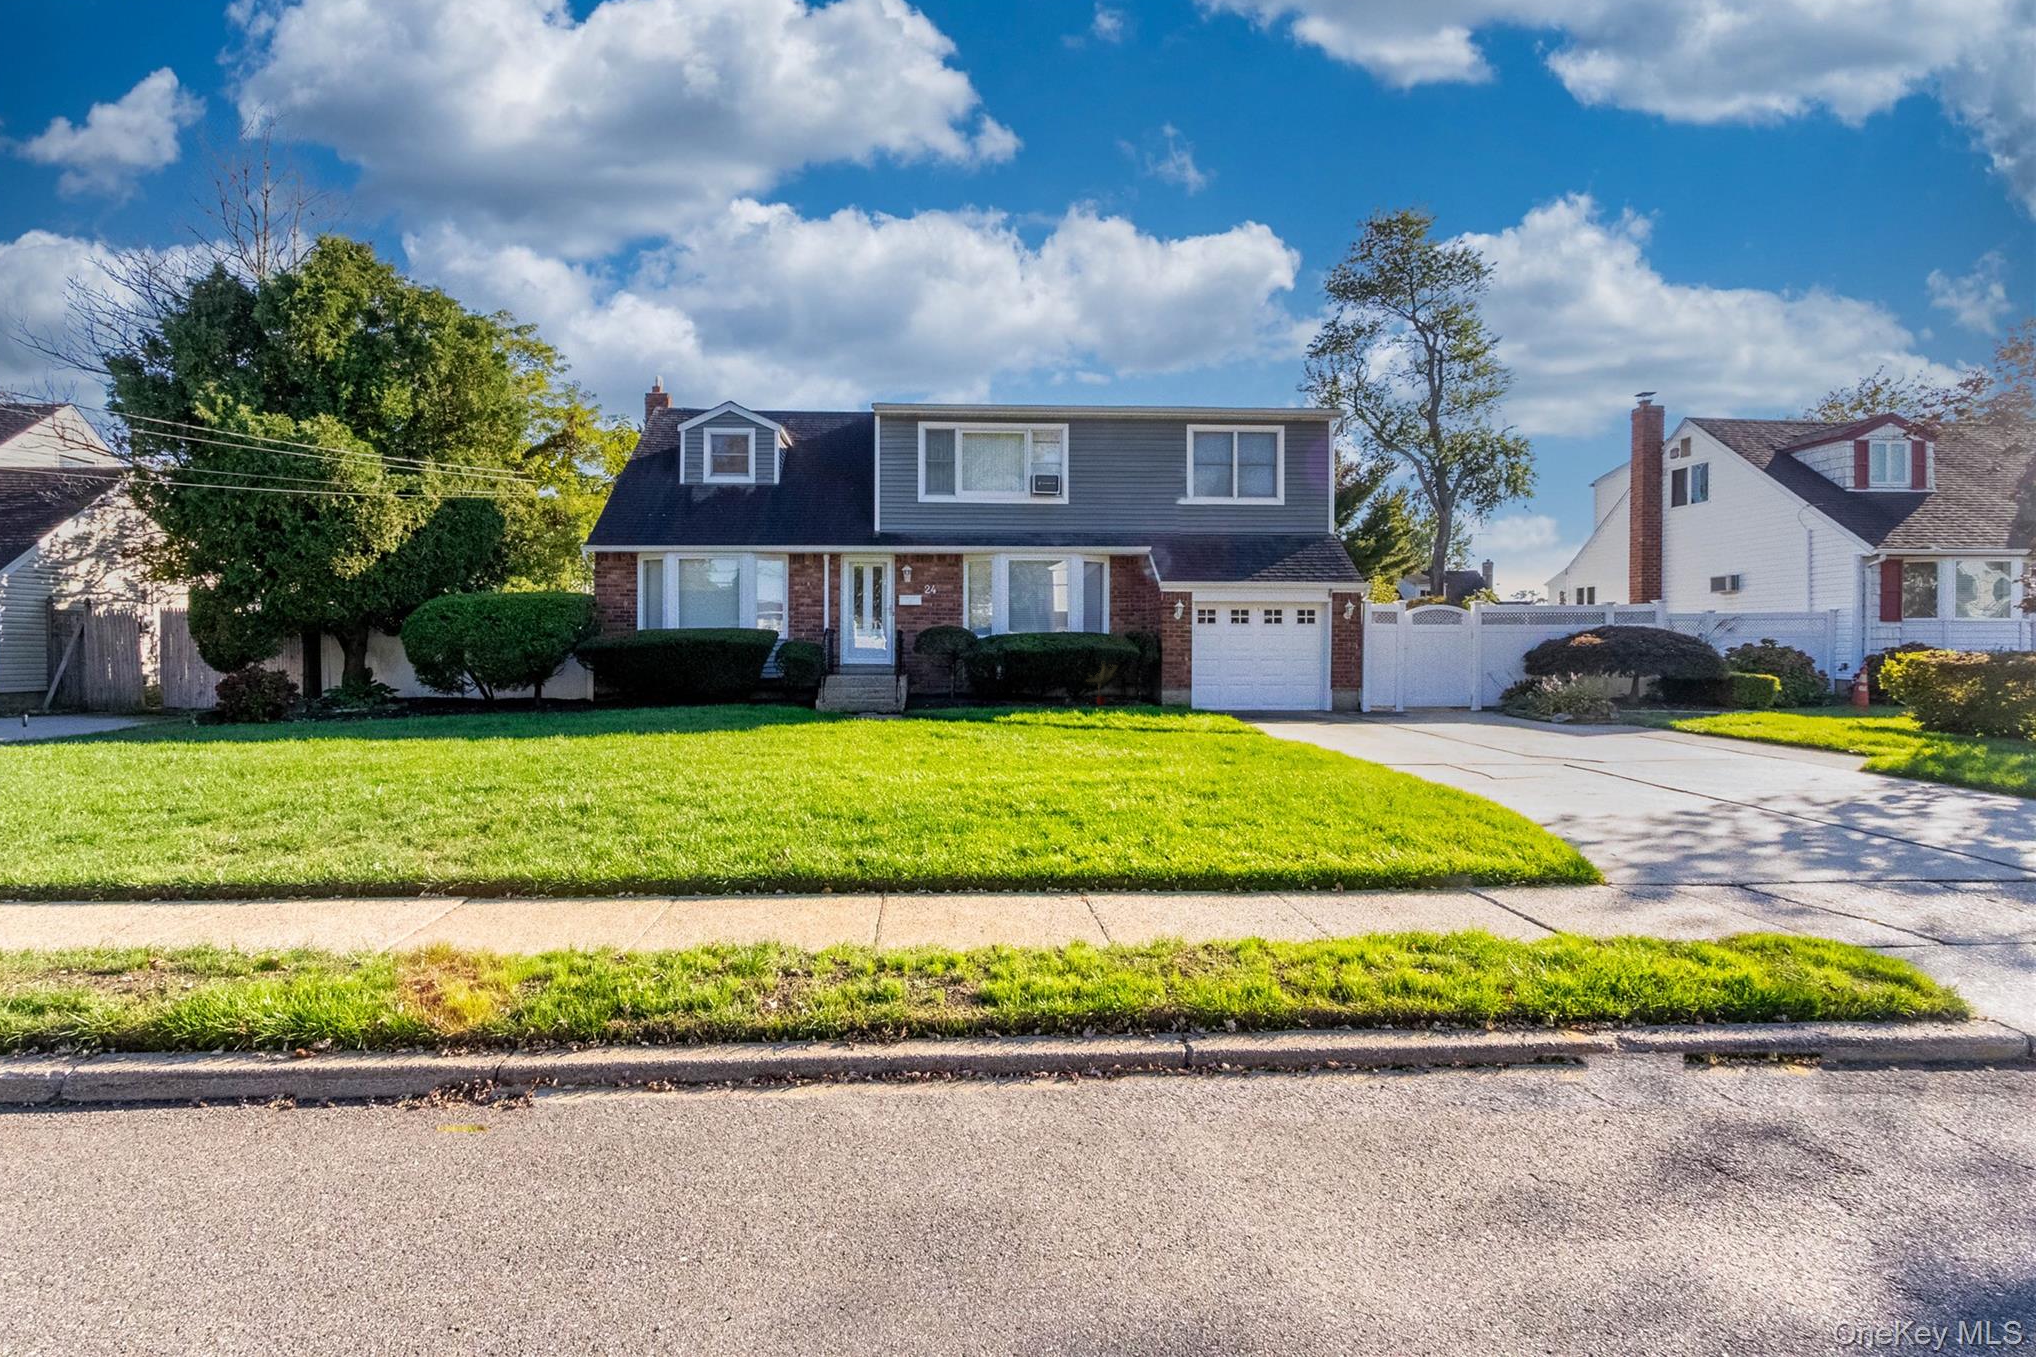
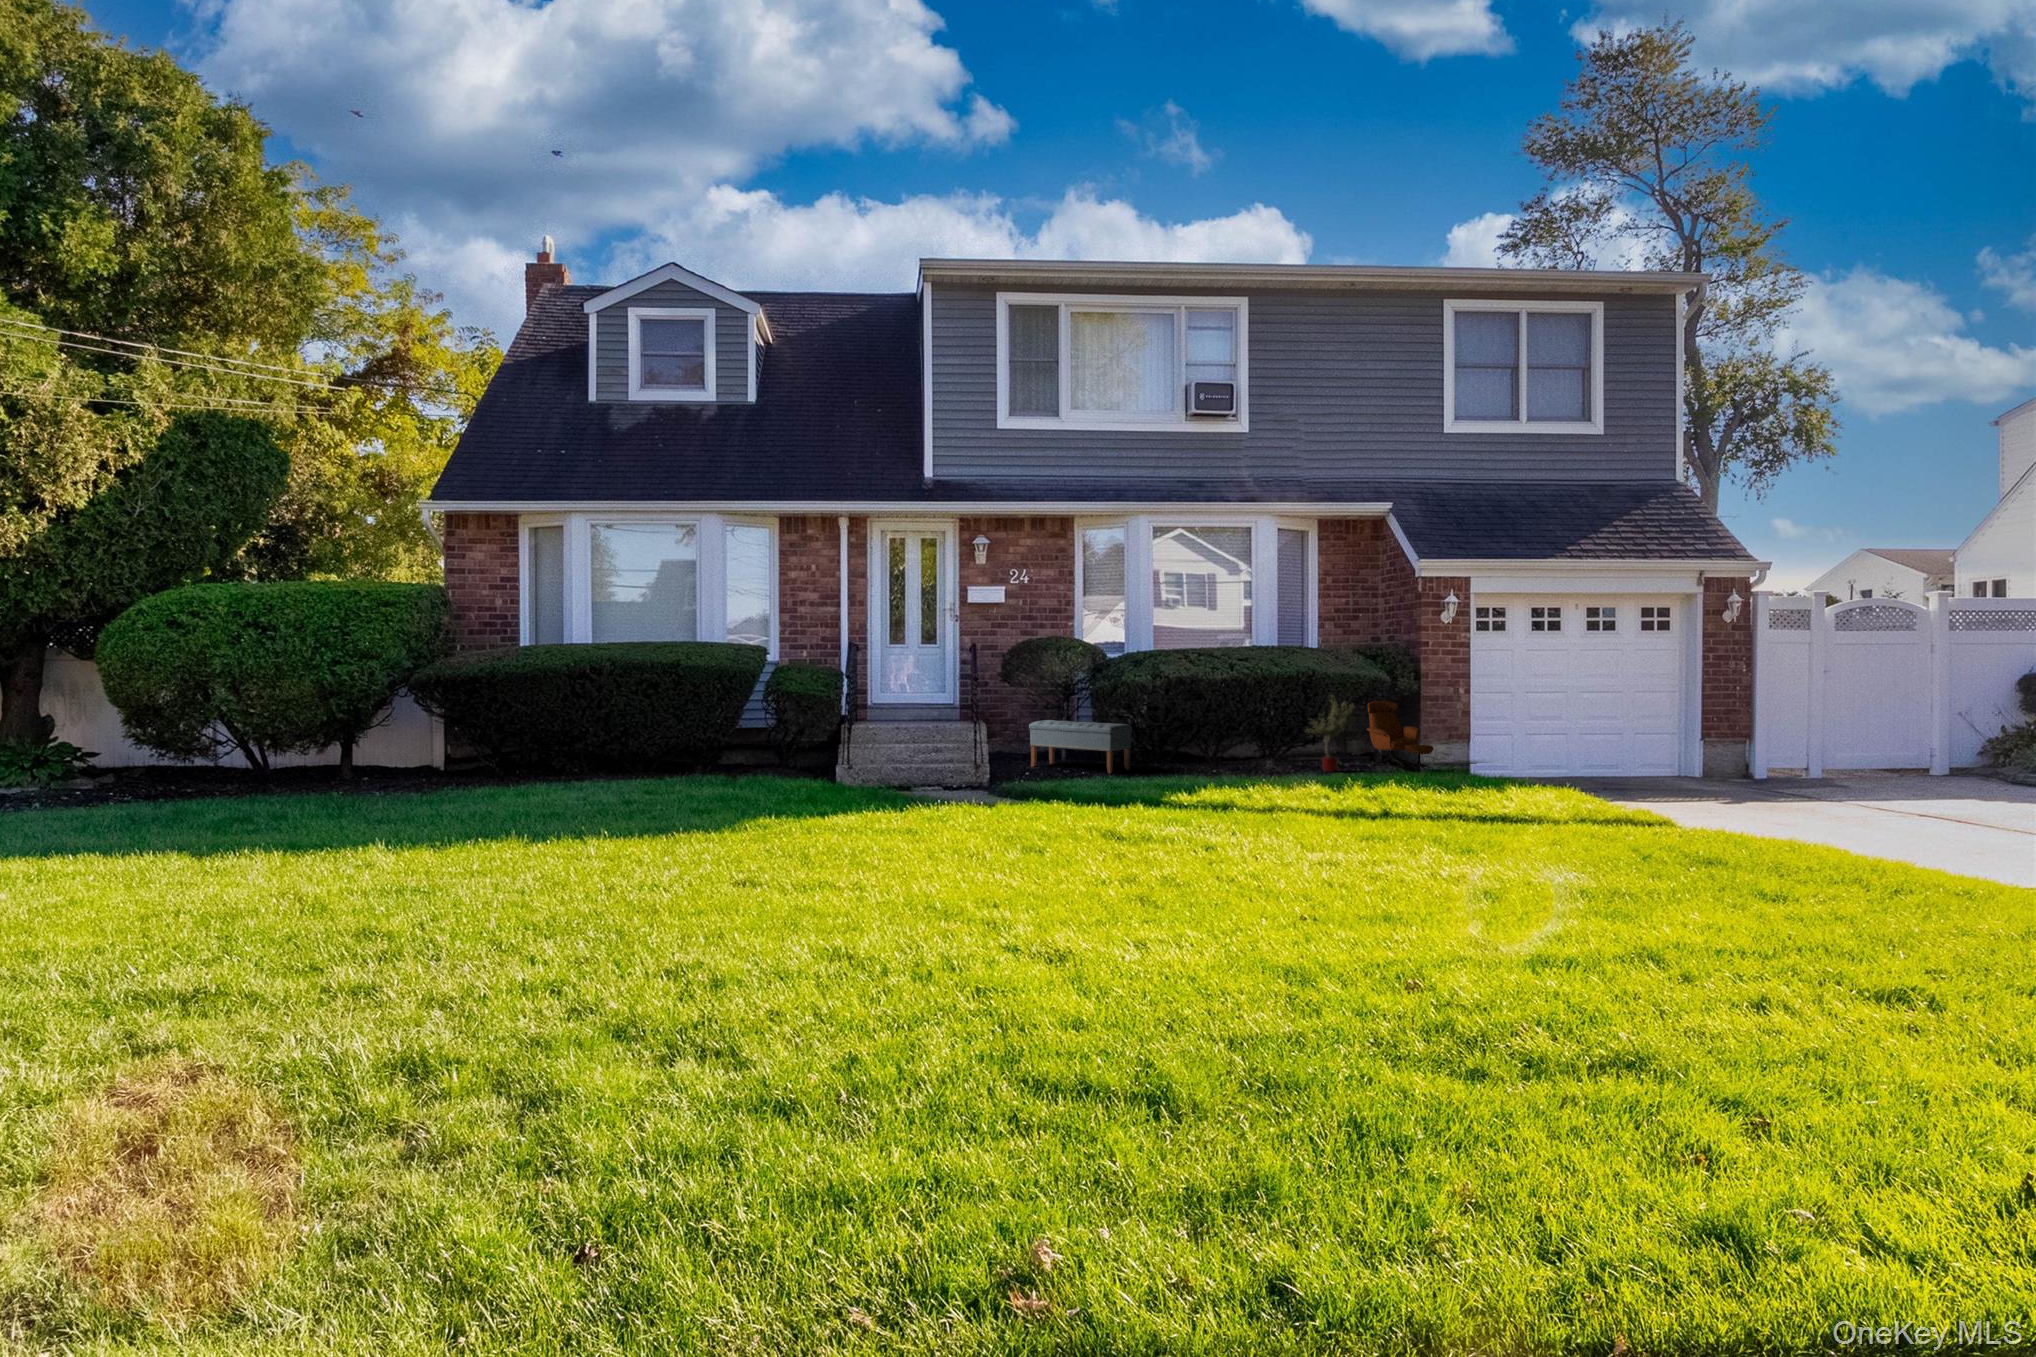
lounge chair: none [1130,665,1165,705] -> present [1367,701,1434,771]
bench: none [929,675,986,705] -> present [1029,720,1132,773]

